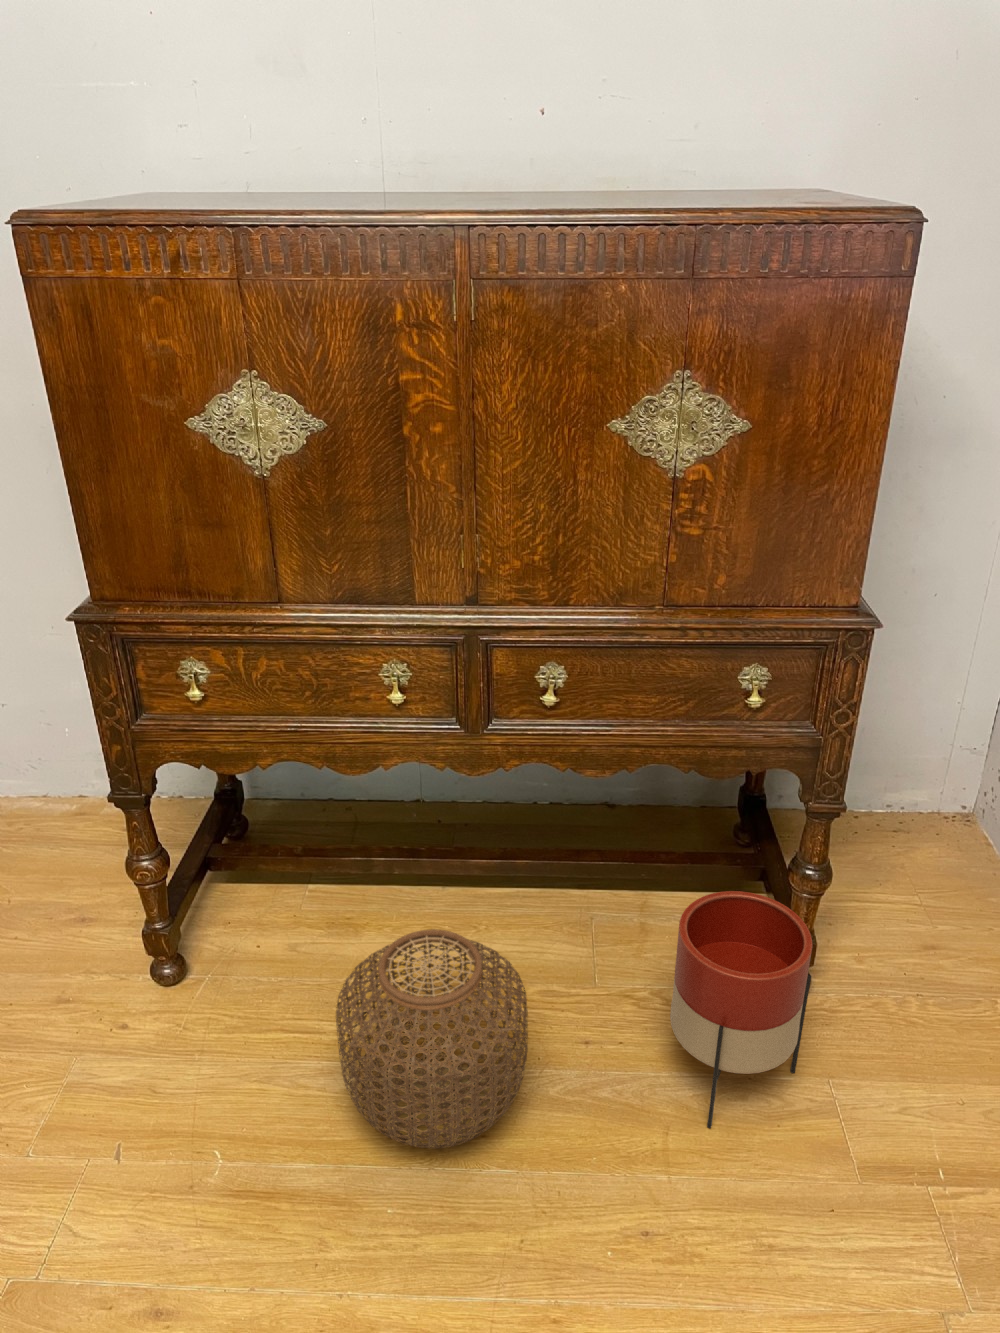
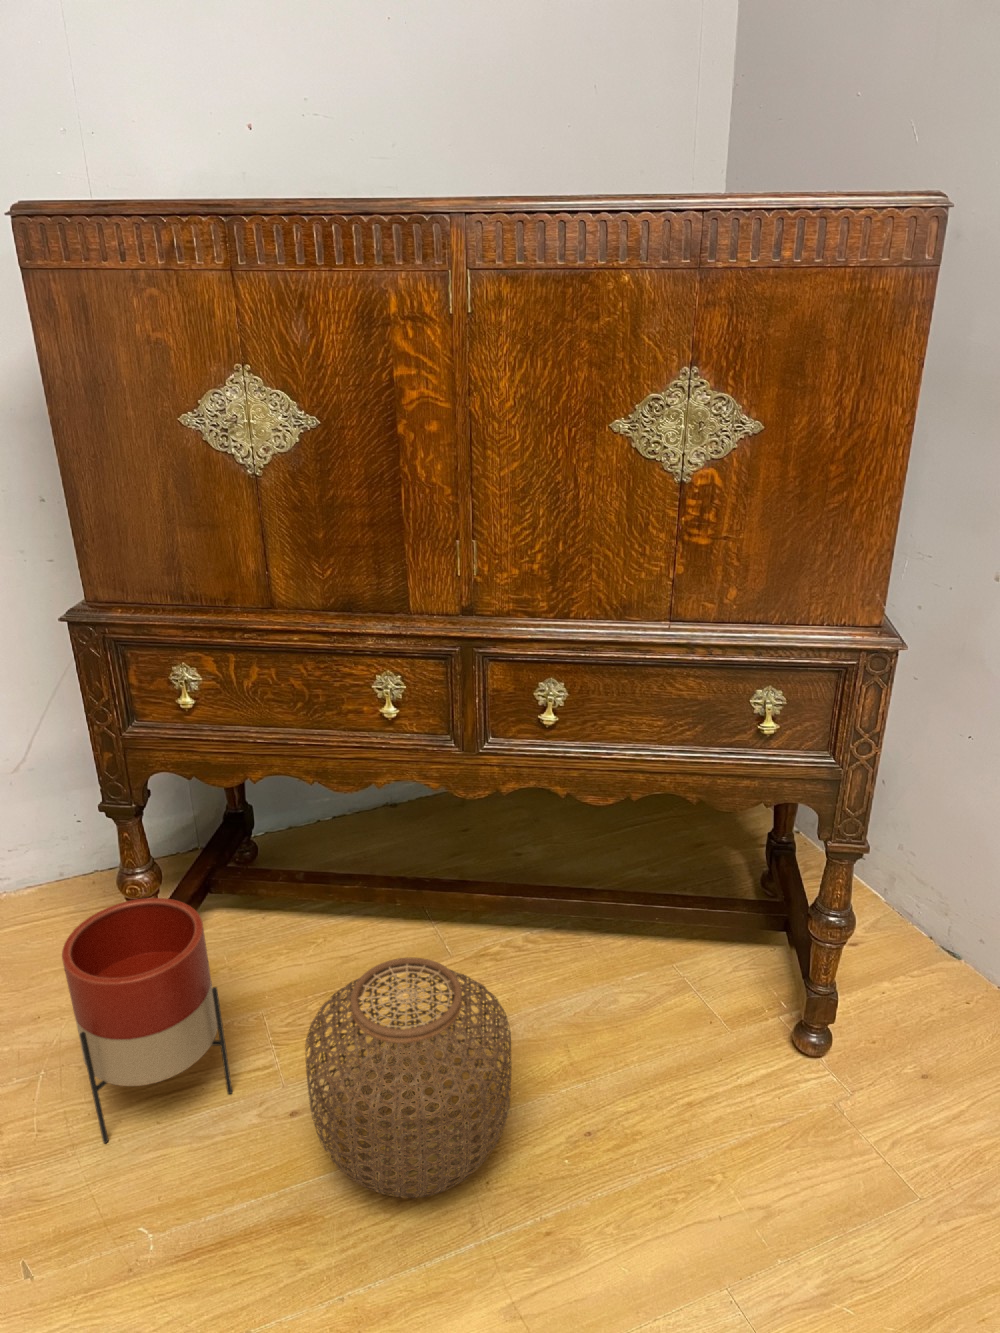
planter: present [670,891,812,1128] -> present [62,898,232,1143]

